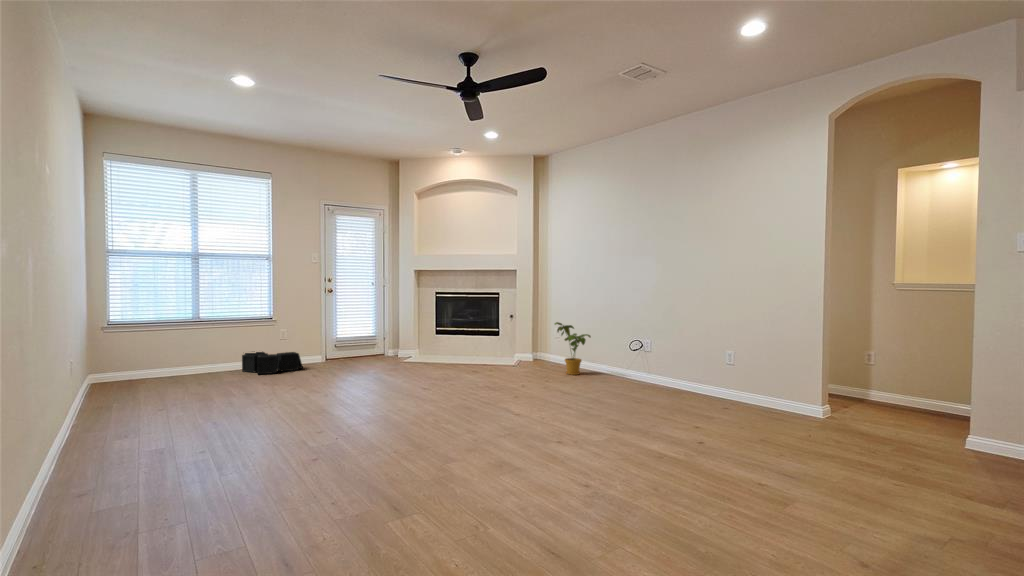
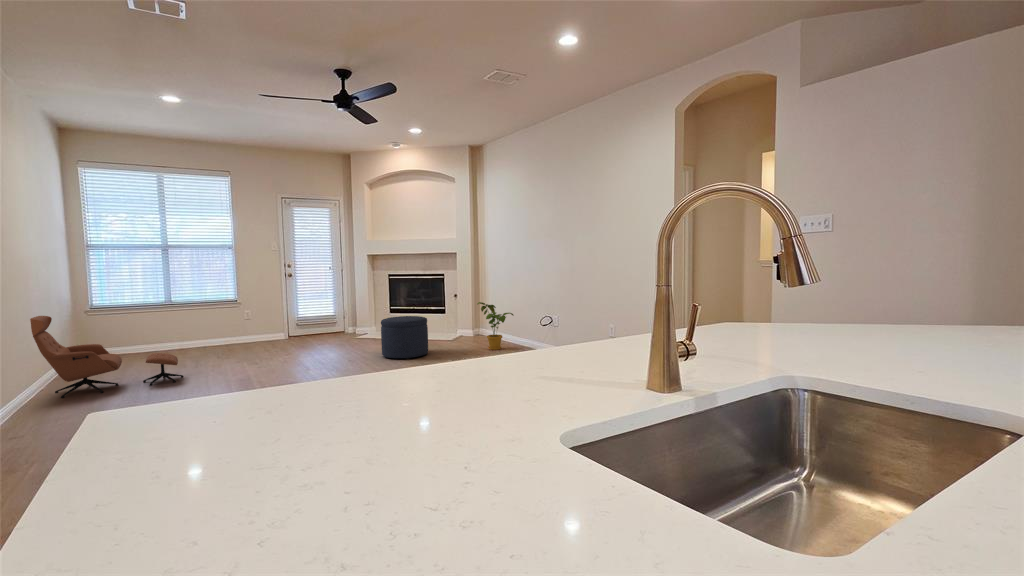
lounge chair: none [76,328,244,431] -> present [30,316,183,398]
ottoman: none [456,337,507,384] -> present [381,316,428,359]
storage bin: present [242,352,303,374] -> none [210,330,263,350]

